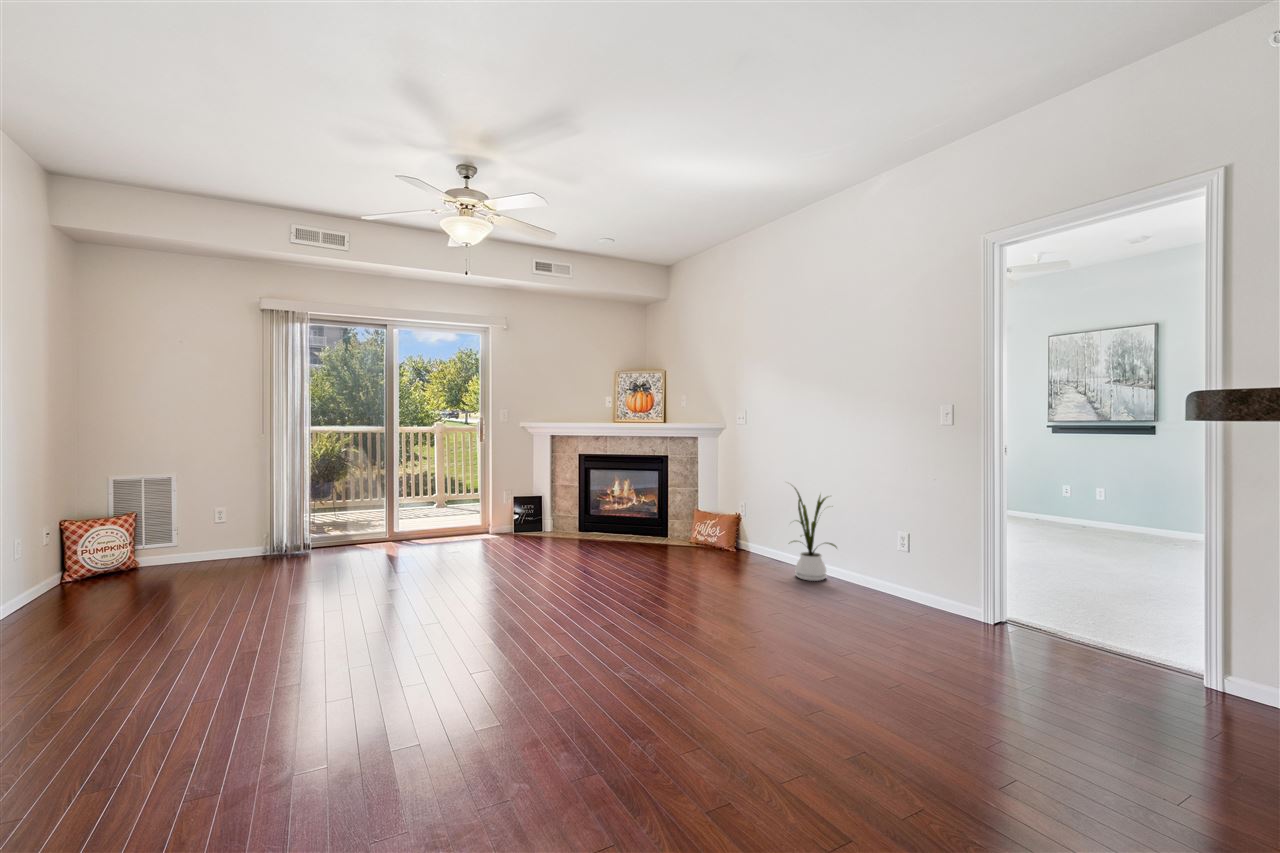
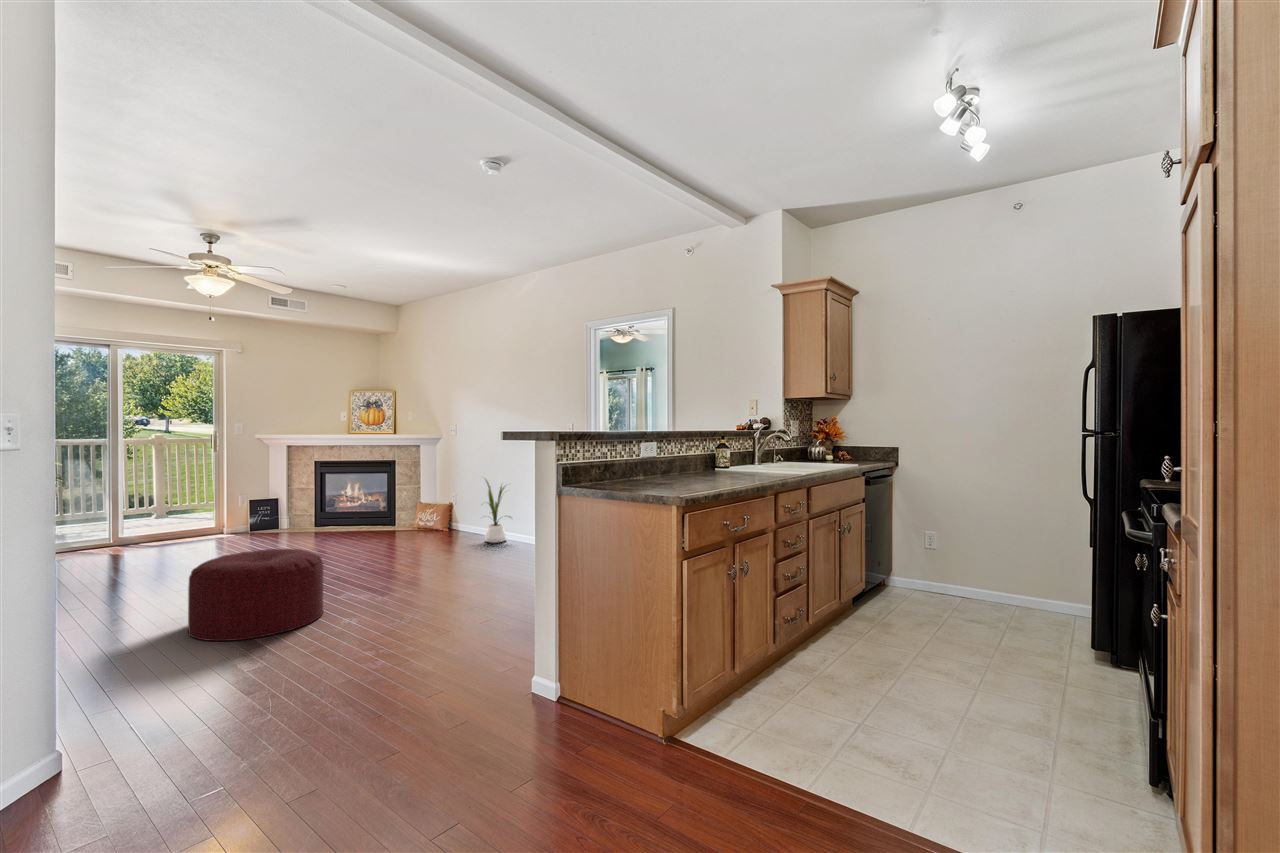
ottoman: none [416,597,604,775] -> present [188,549,323,641]

